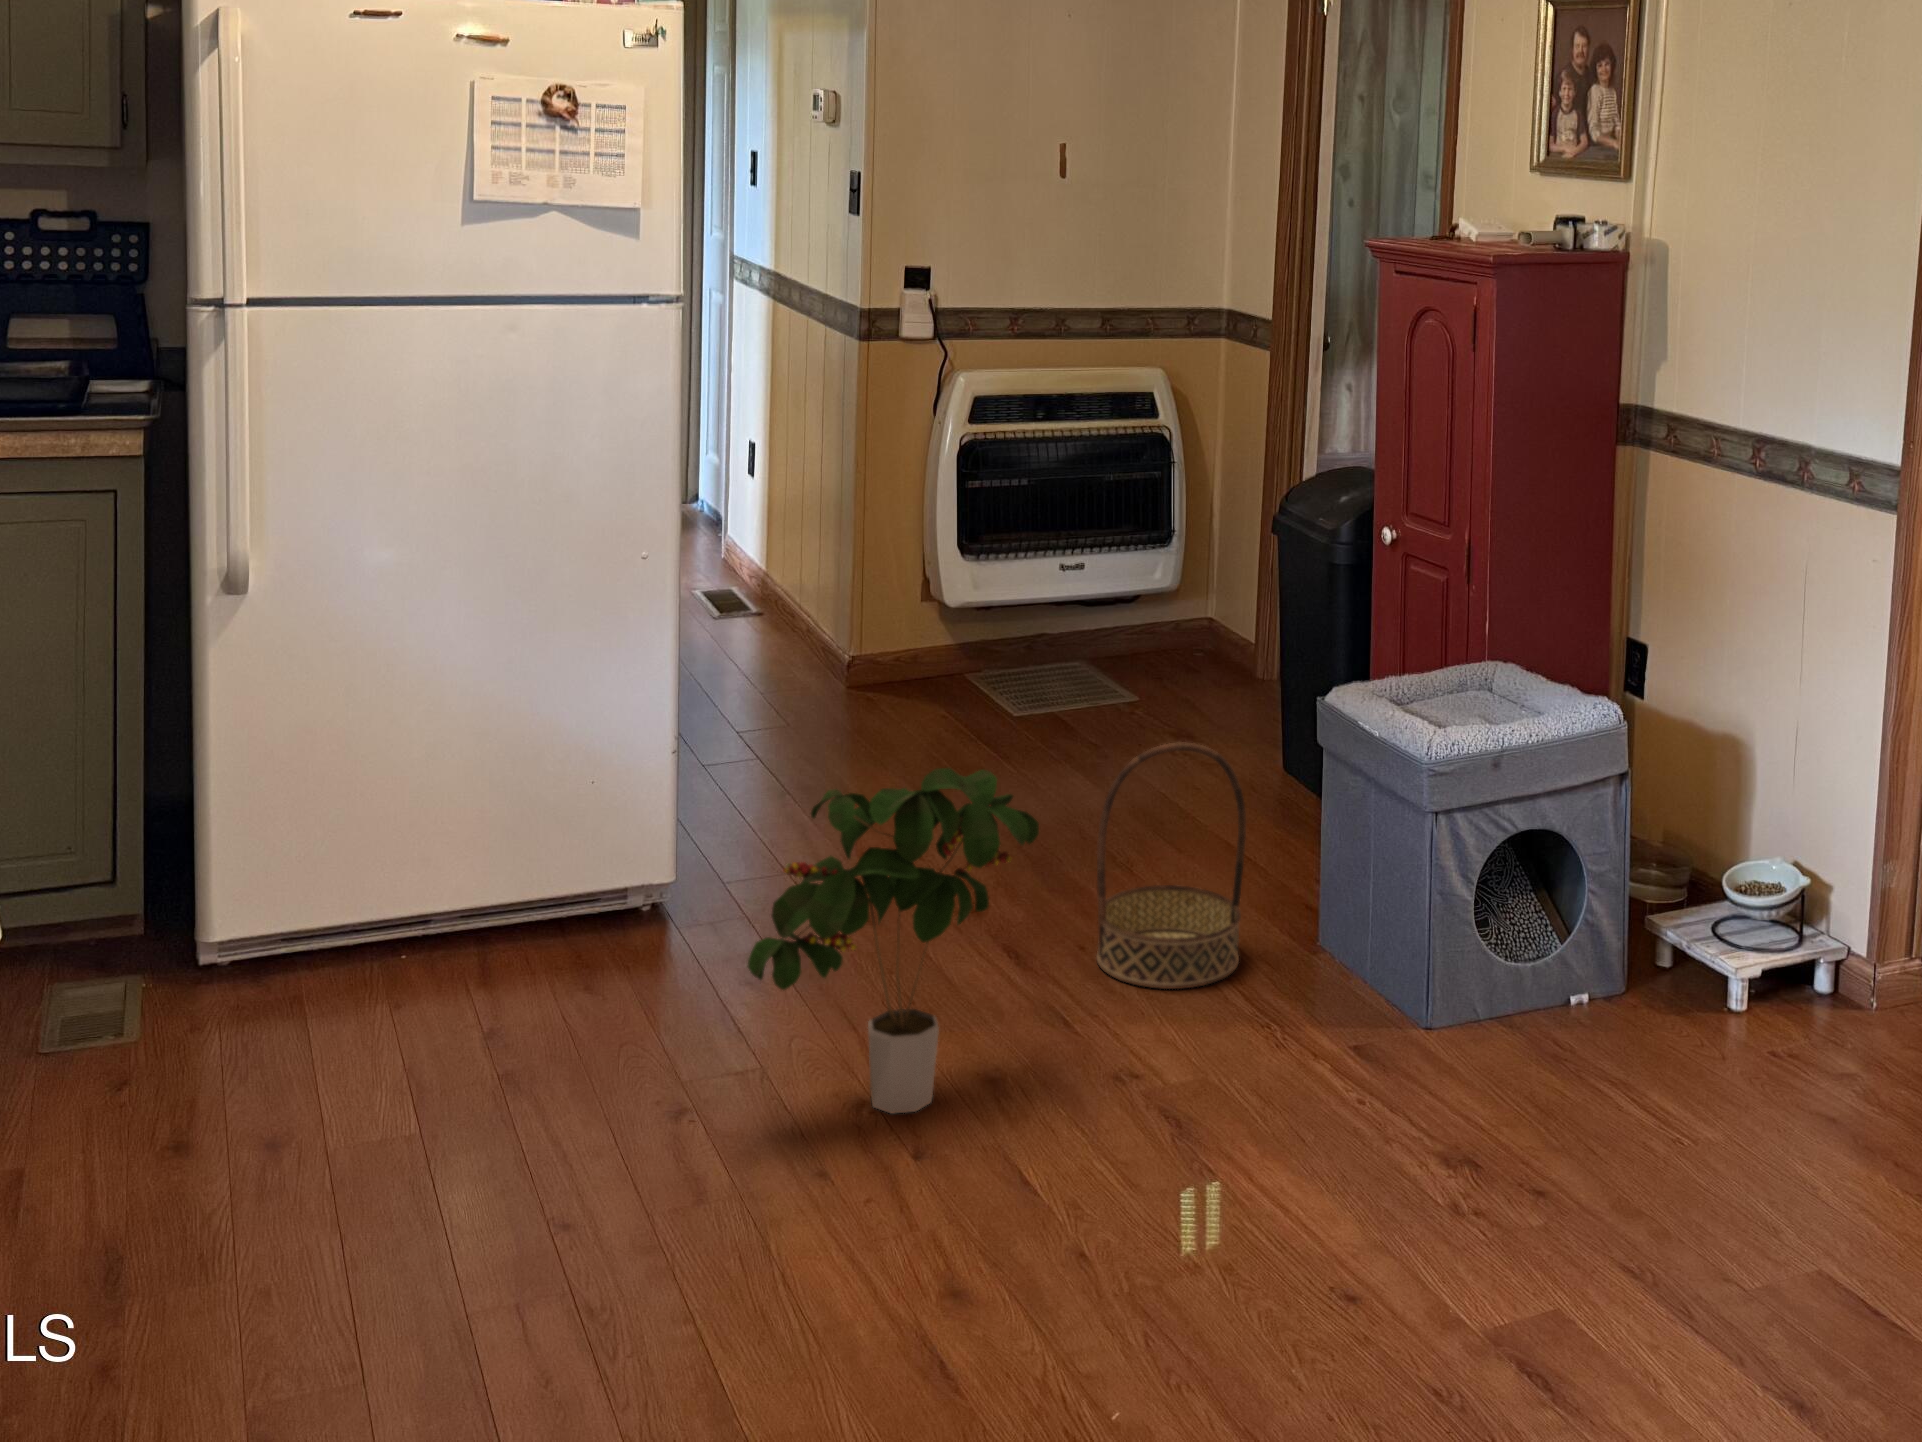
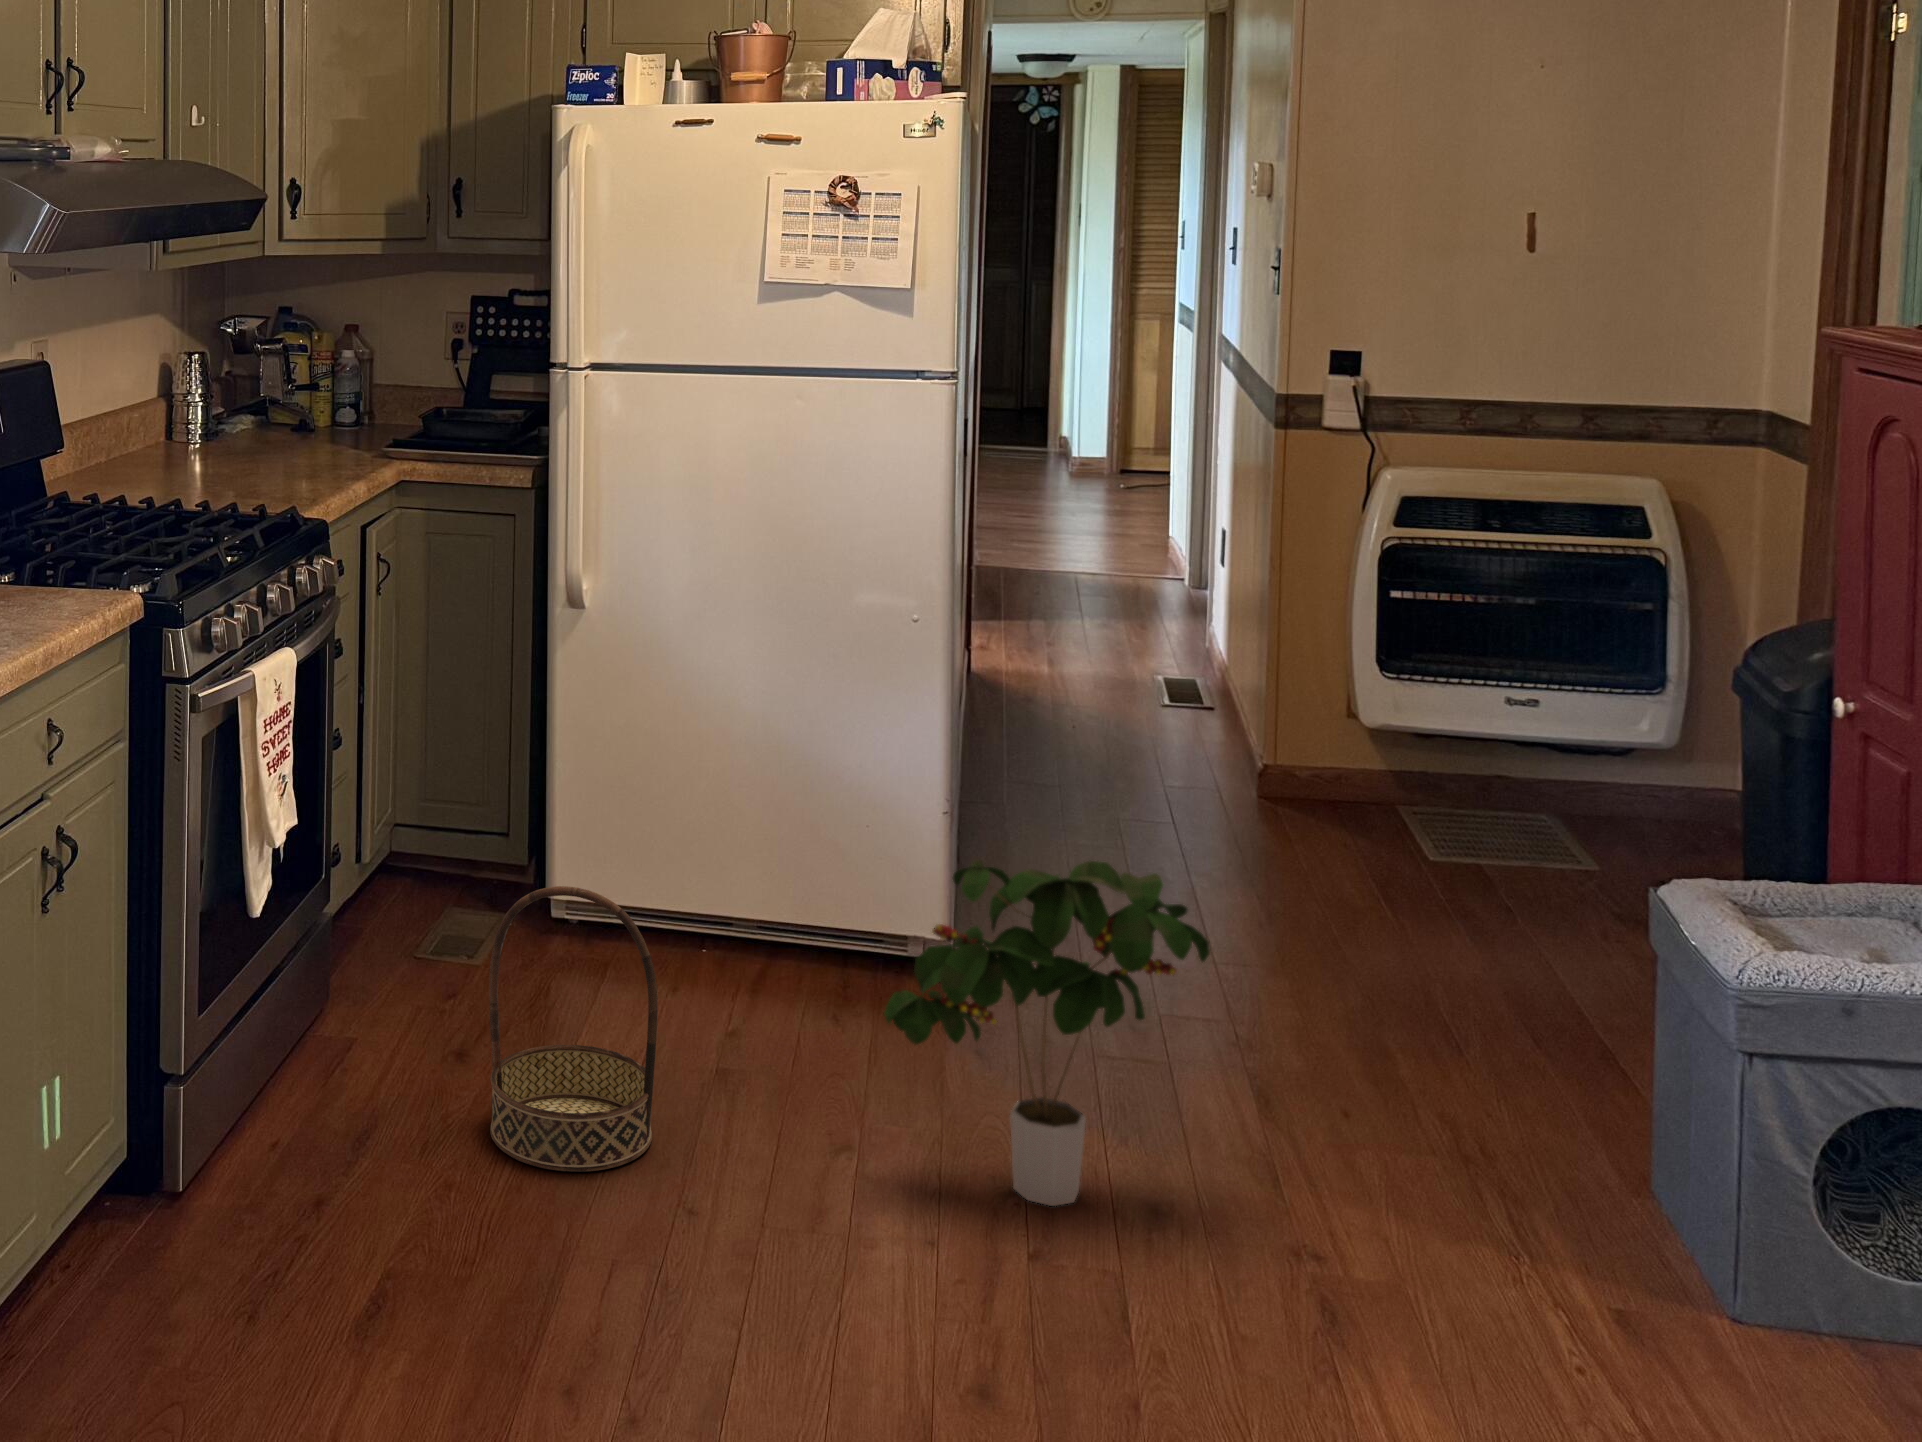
basket: present [1096,743,1246,989] -> present [489,886,658,1172]

